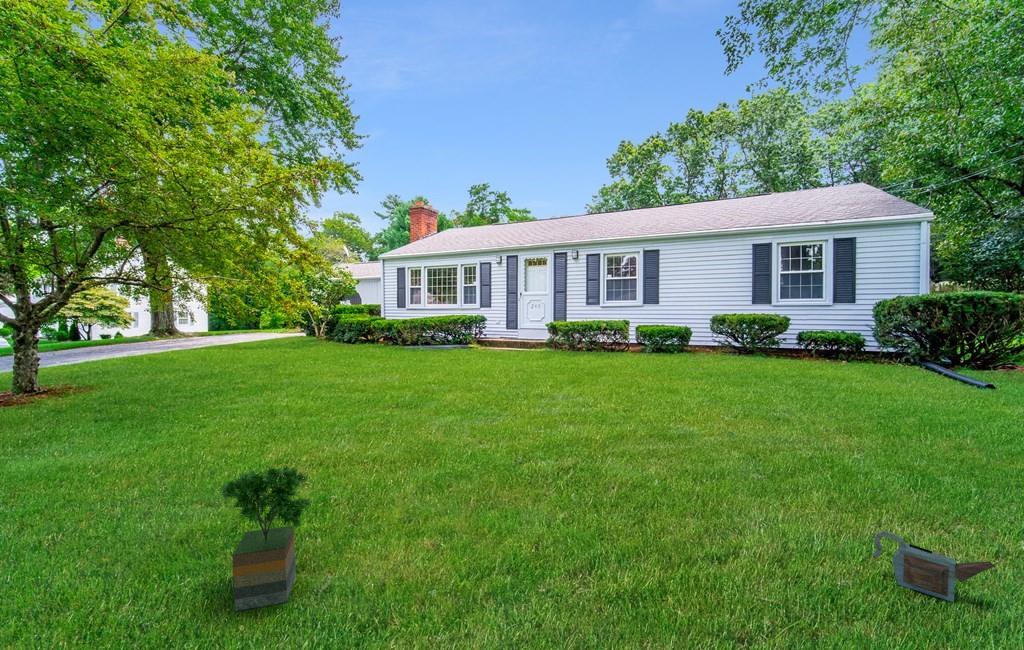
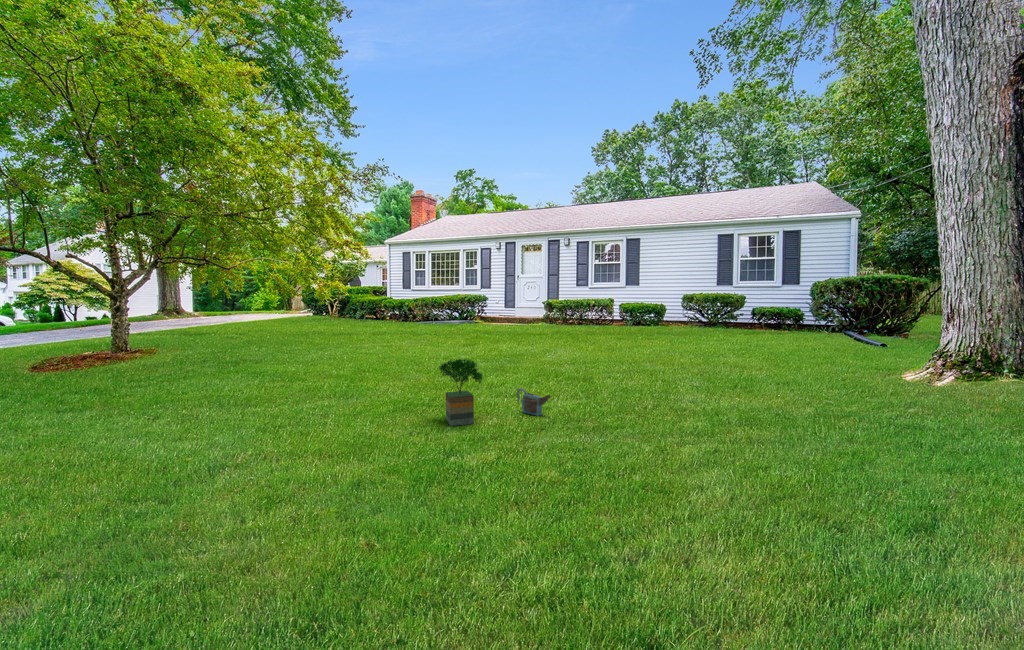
watering can: present [873,531,995,602] -> present [517,388,551,416]

